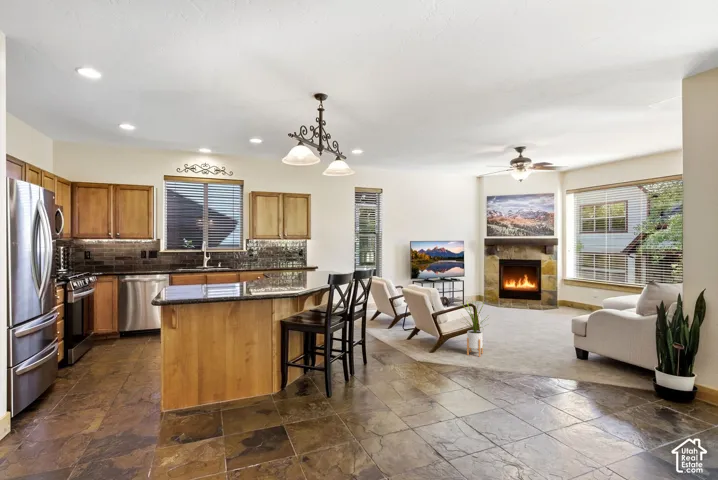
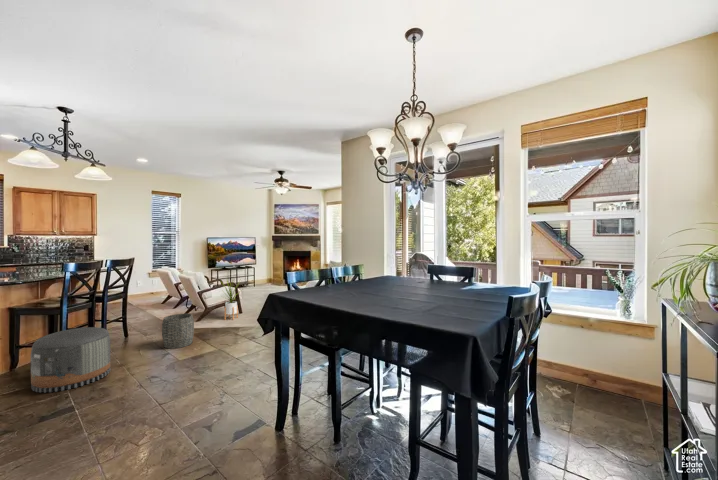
woven basket: none [418,346,456,394] -> present [162,314,194,348]
pouf: none [312,357,384,440] -> present [31,327,111,393]

